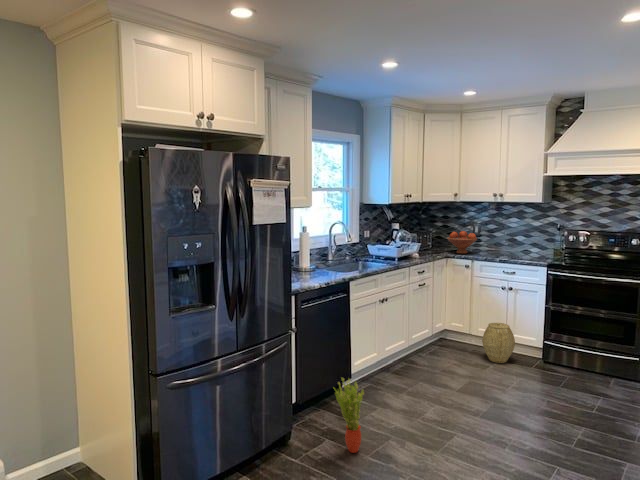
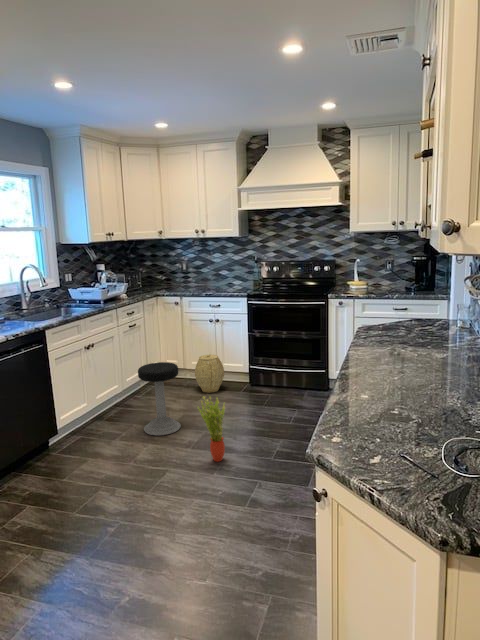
fruit bowl: present [448,231,477,254] -> none [155,268,184,291]
stool: none [430,325,470,399] -> present [138,362,181,435]
potted plant: present [335,378,364,453] -> present [199,397,225,462]

